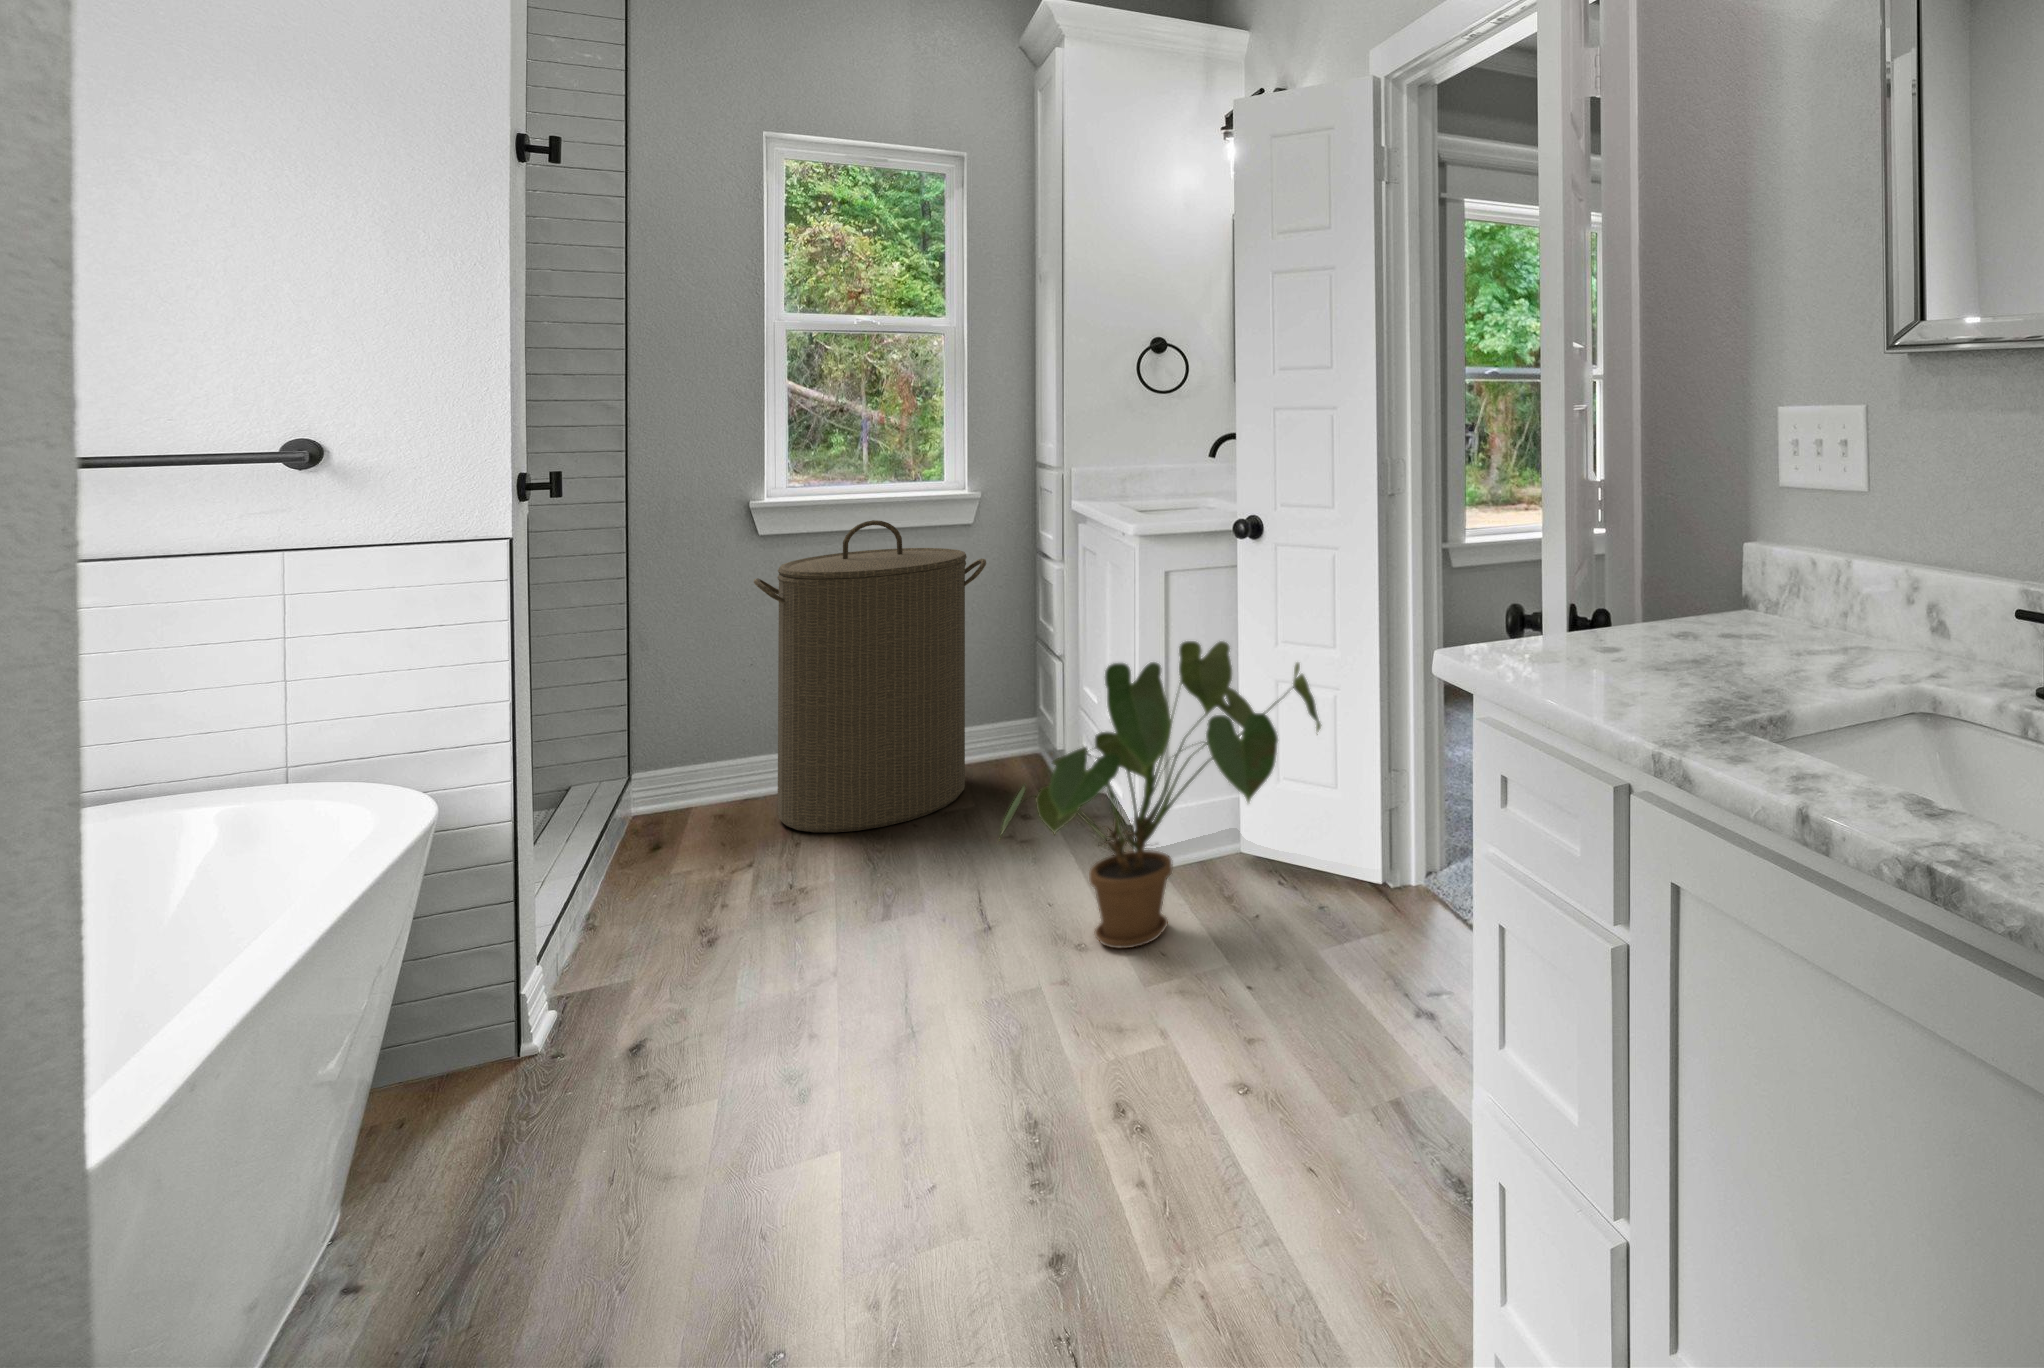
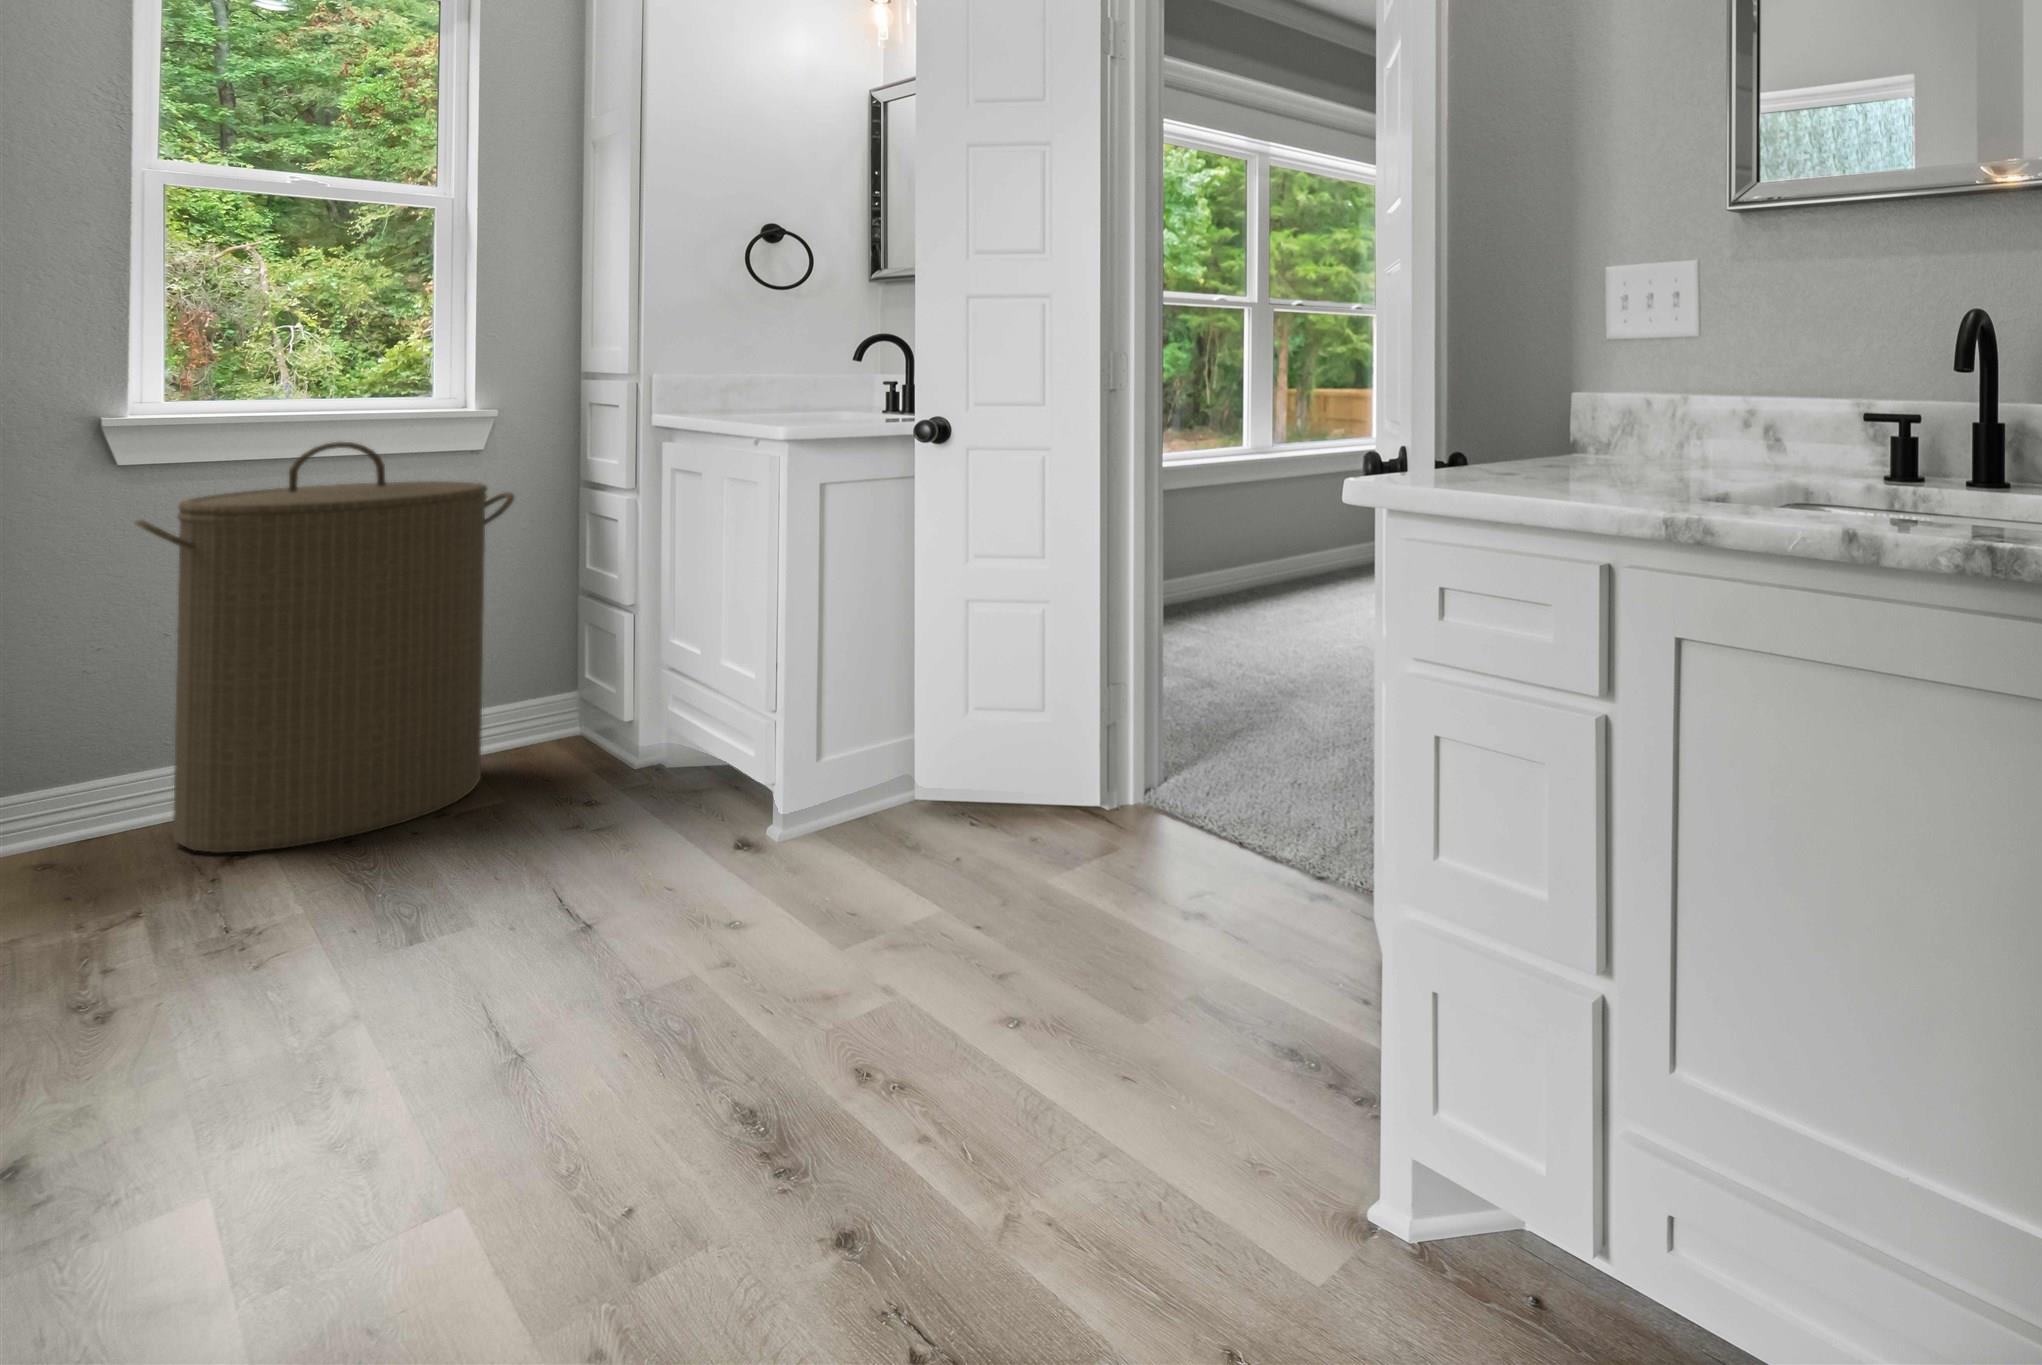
house plant: present [1002,641,1321,948] -> none [622,557,1031,907]

